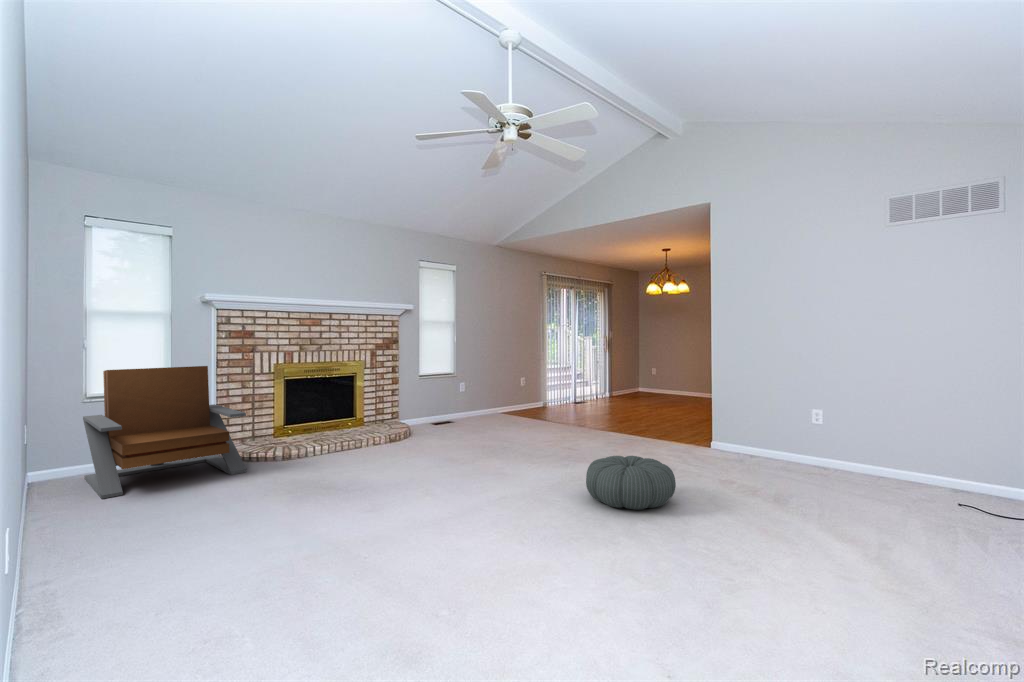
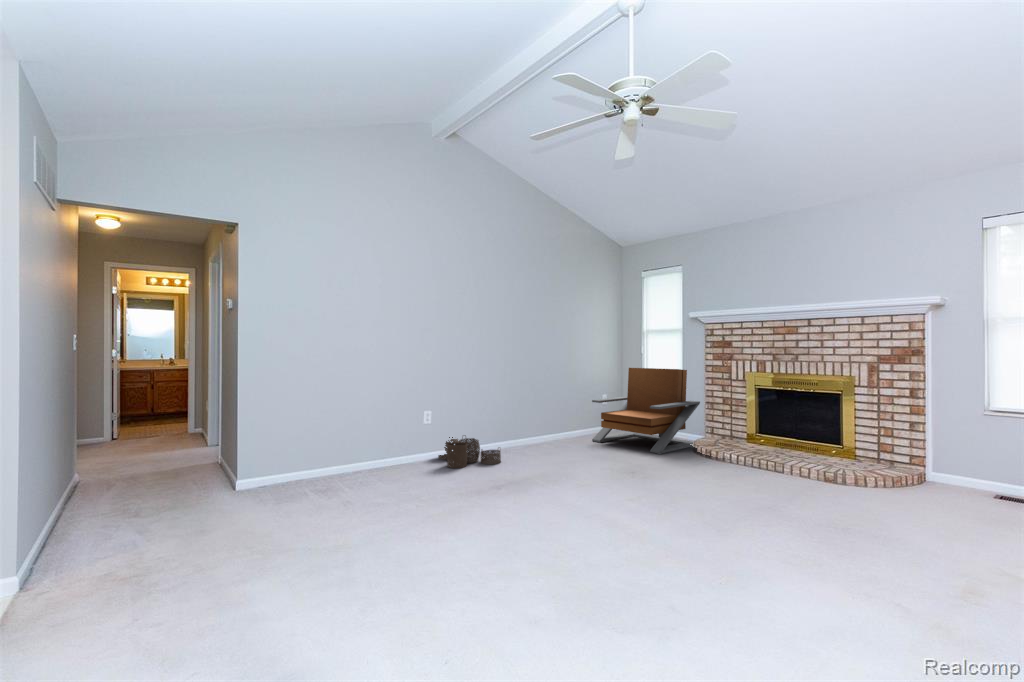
pouf: present [586,456,676,510] -> none [524,516,655,609]
woven basket: none [28,526,208,631] -> present [438,437,501,468]

